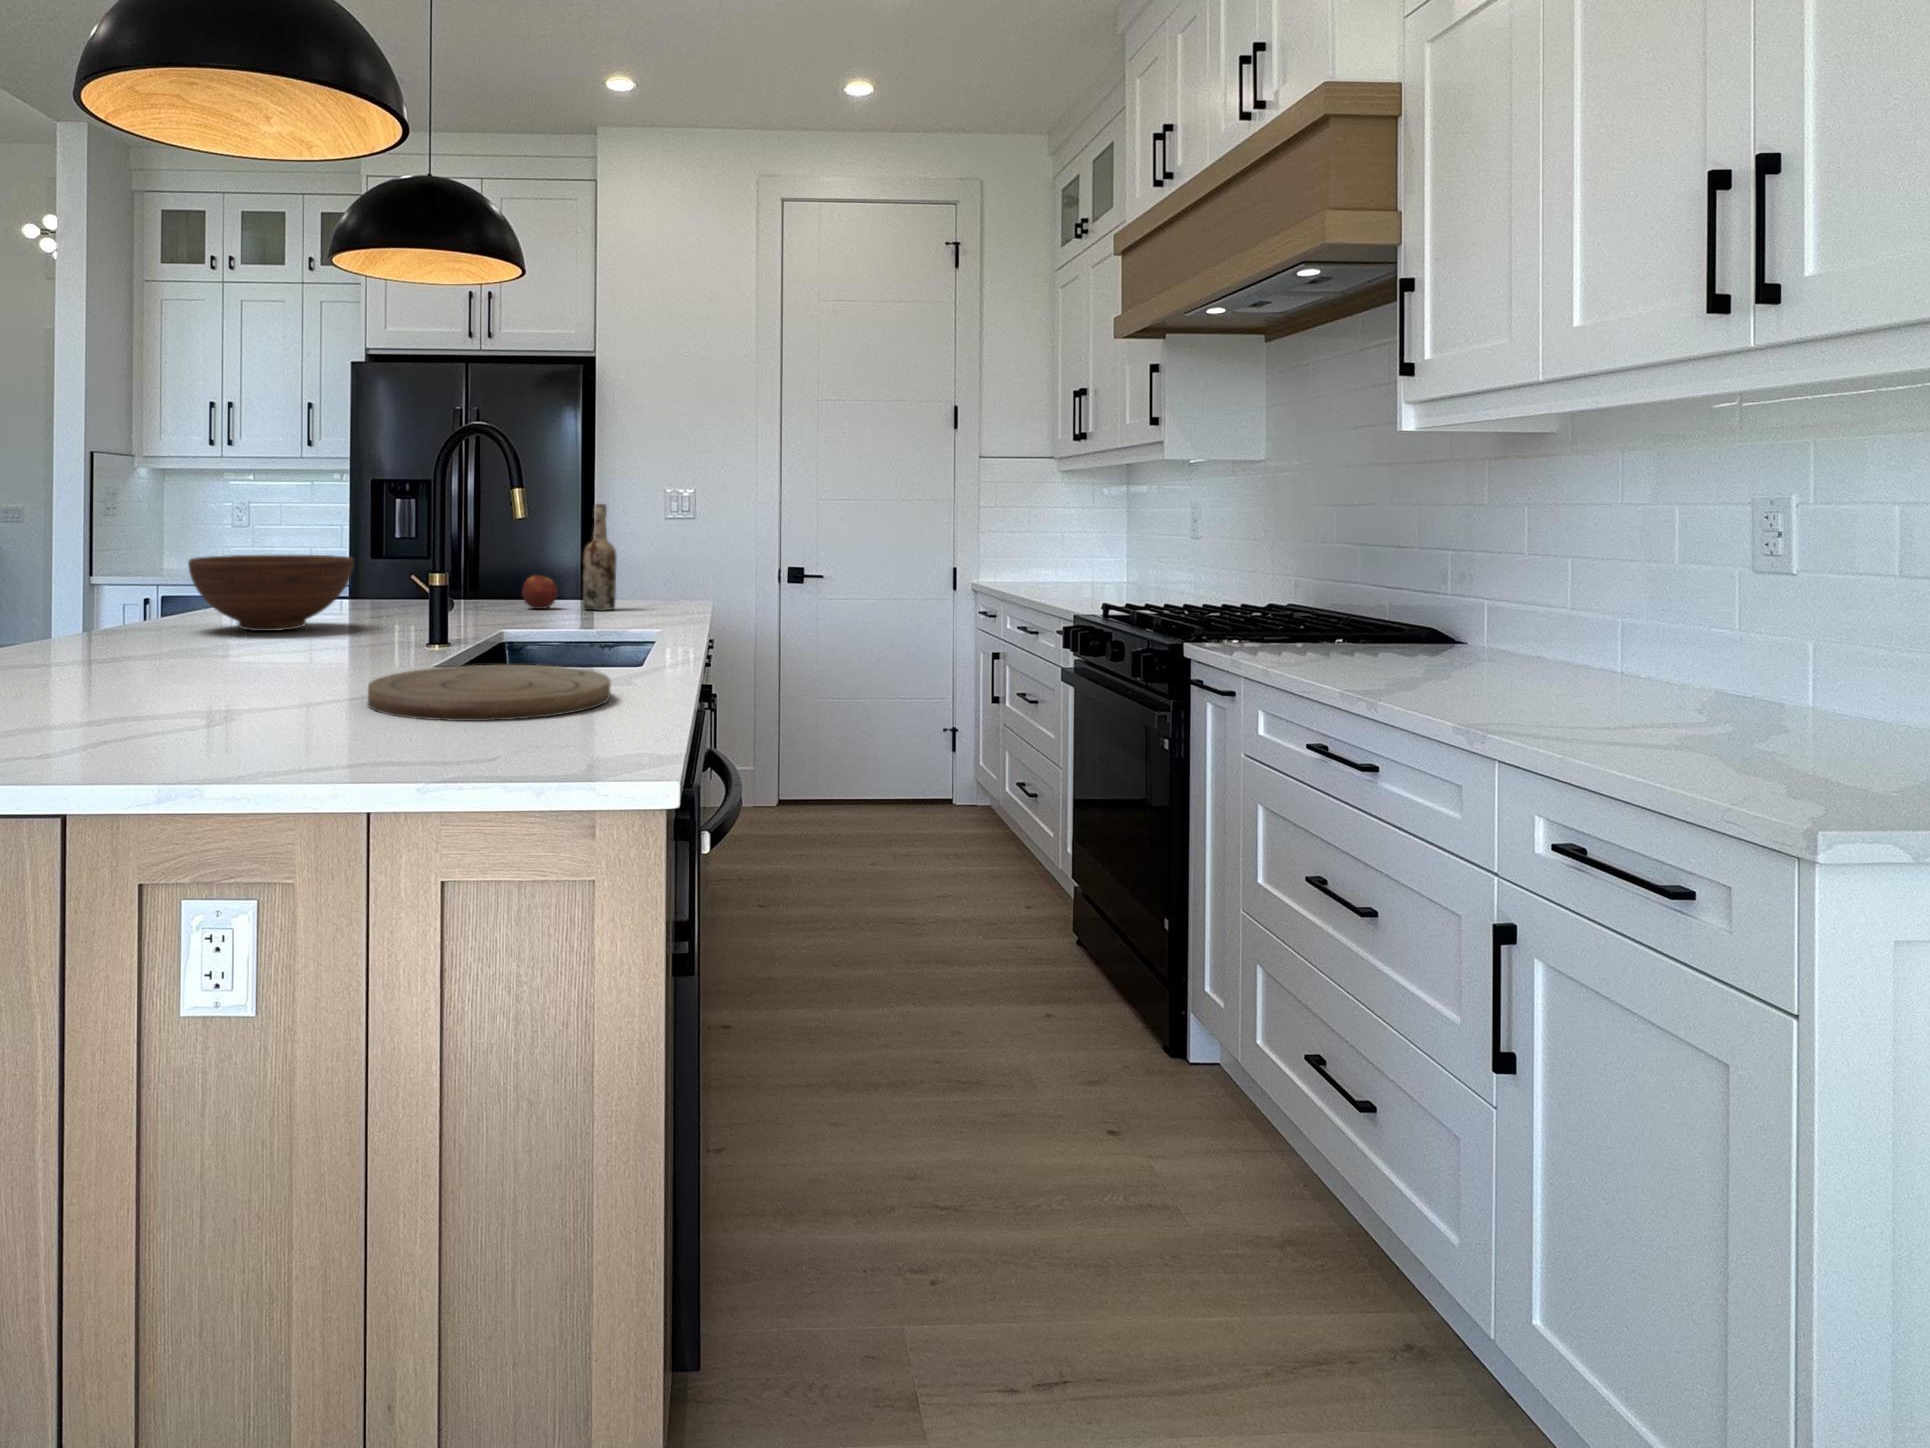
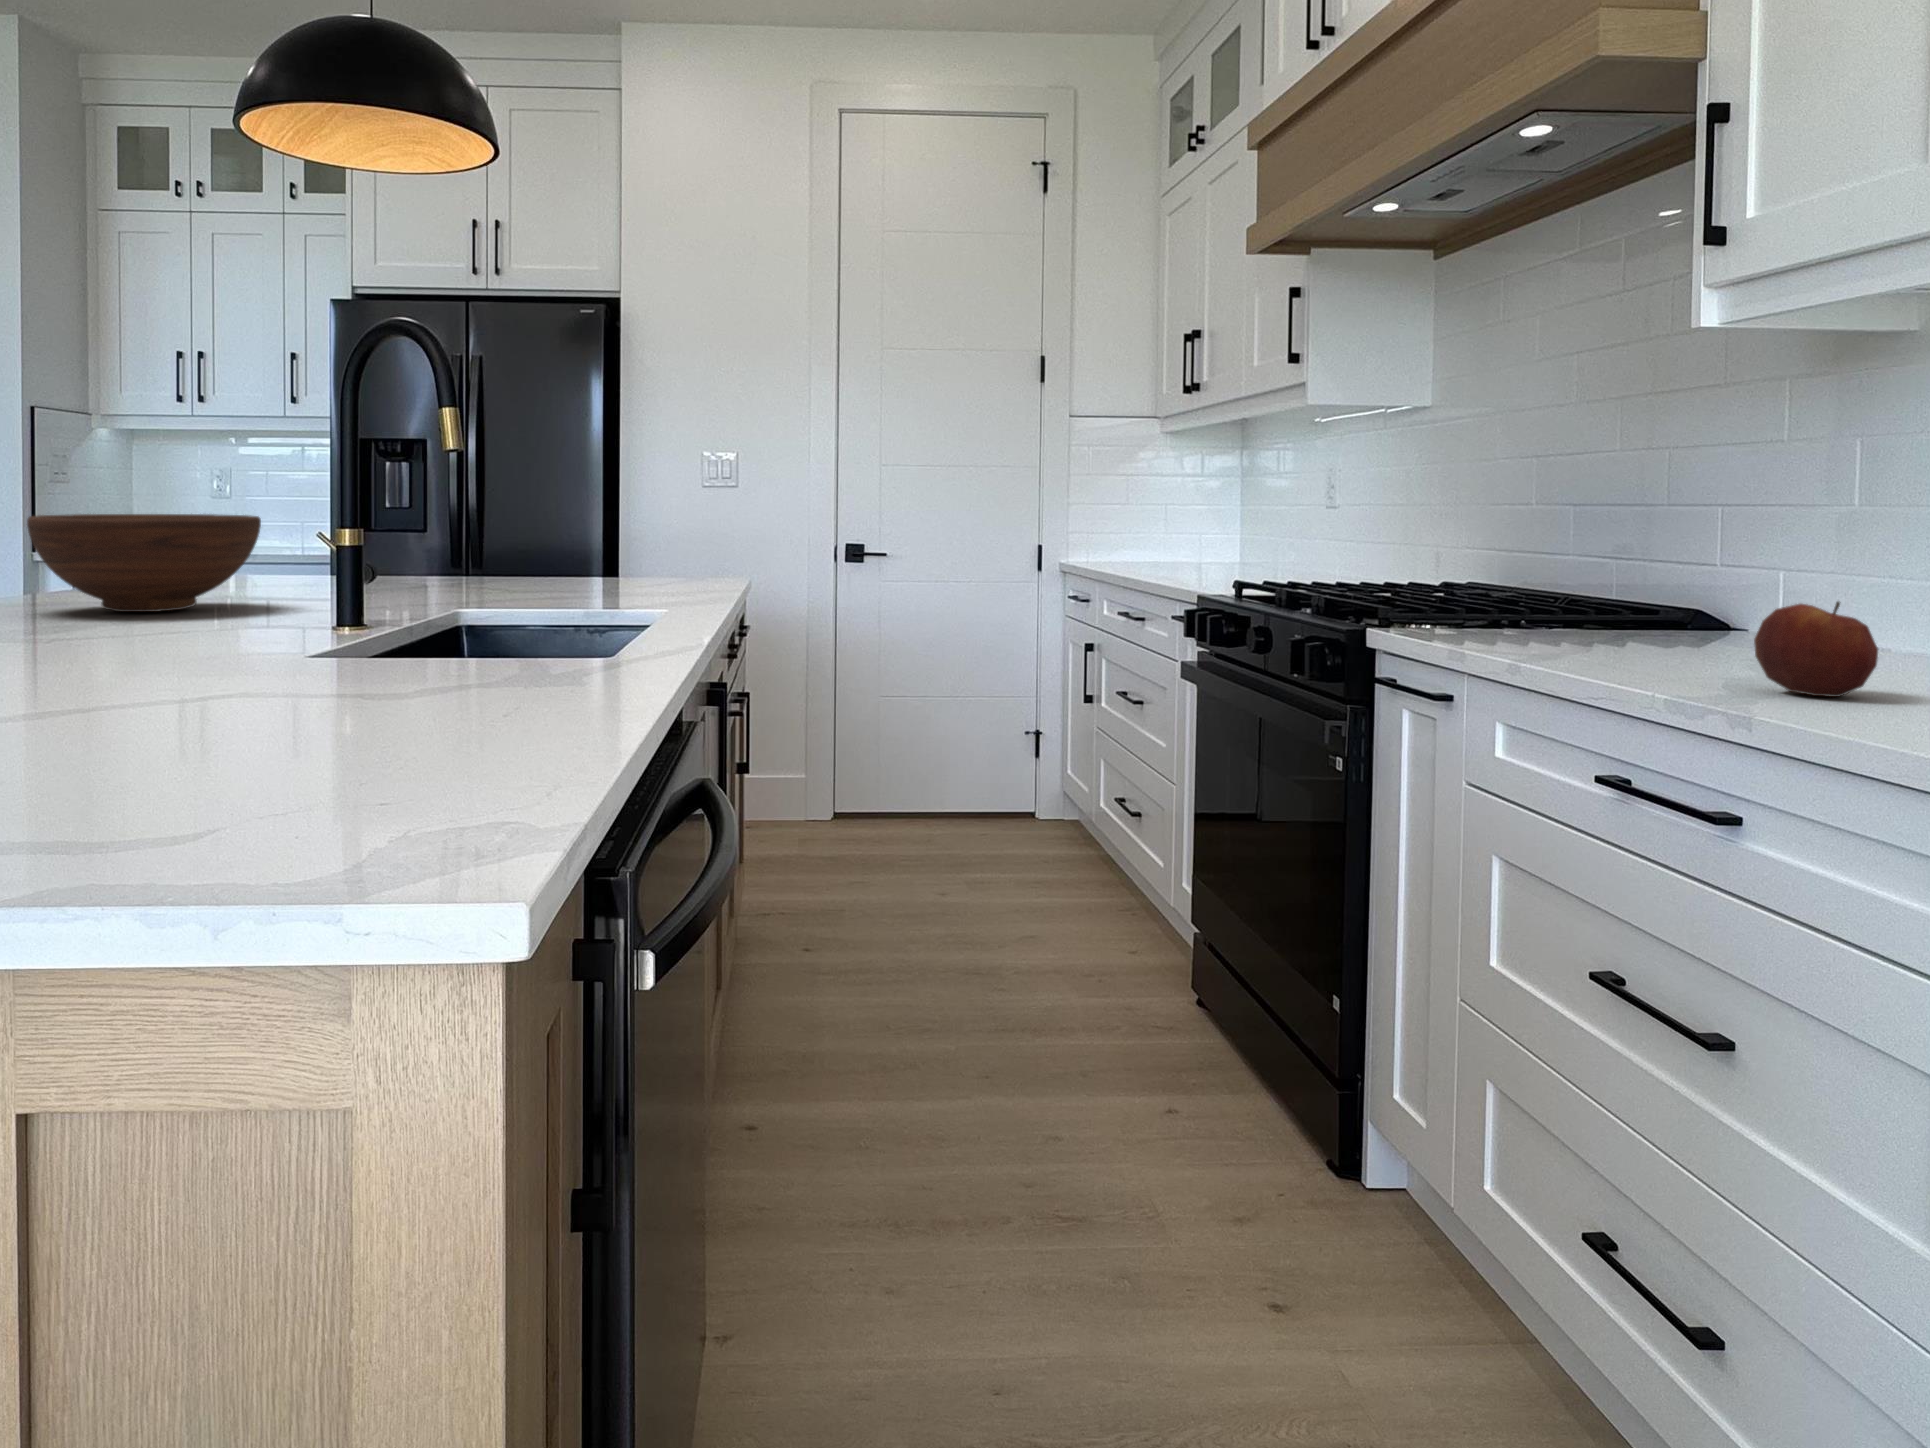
wine bottle: present [583,504,616,611] -> none [584,458,626,590]
apple: present [522,575,558,609] -> present [1754,602,1878,697]
cutting board: present [368,665,611,721] -> none [109,657,523,753]

